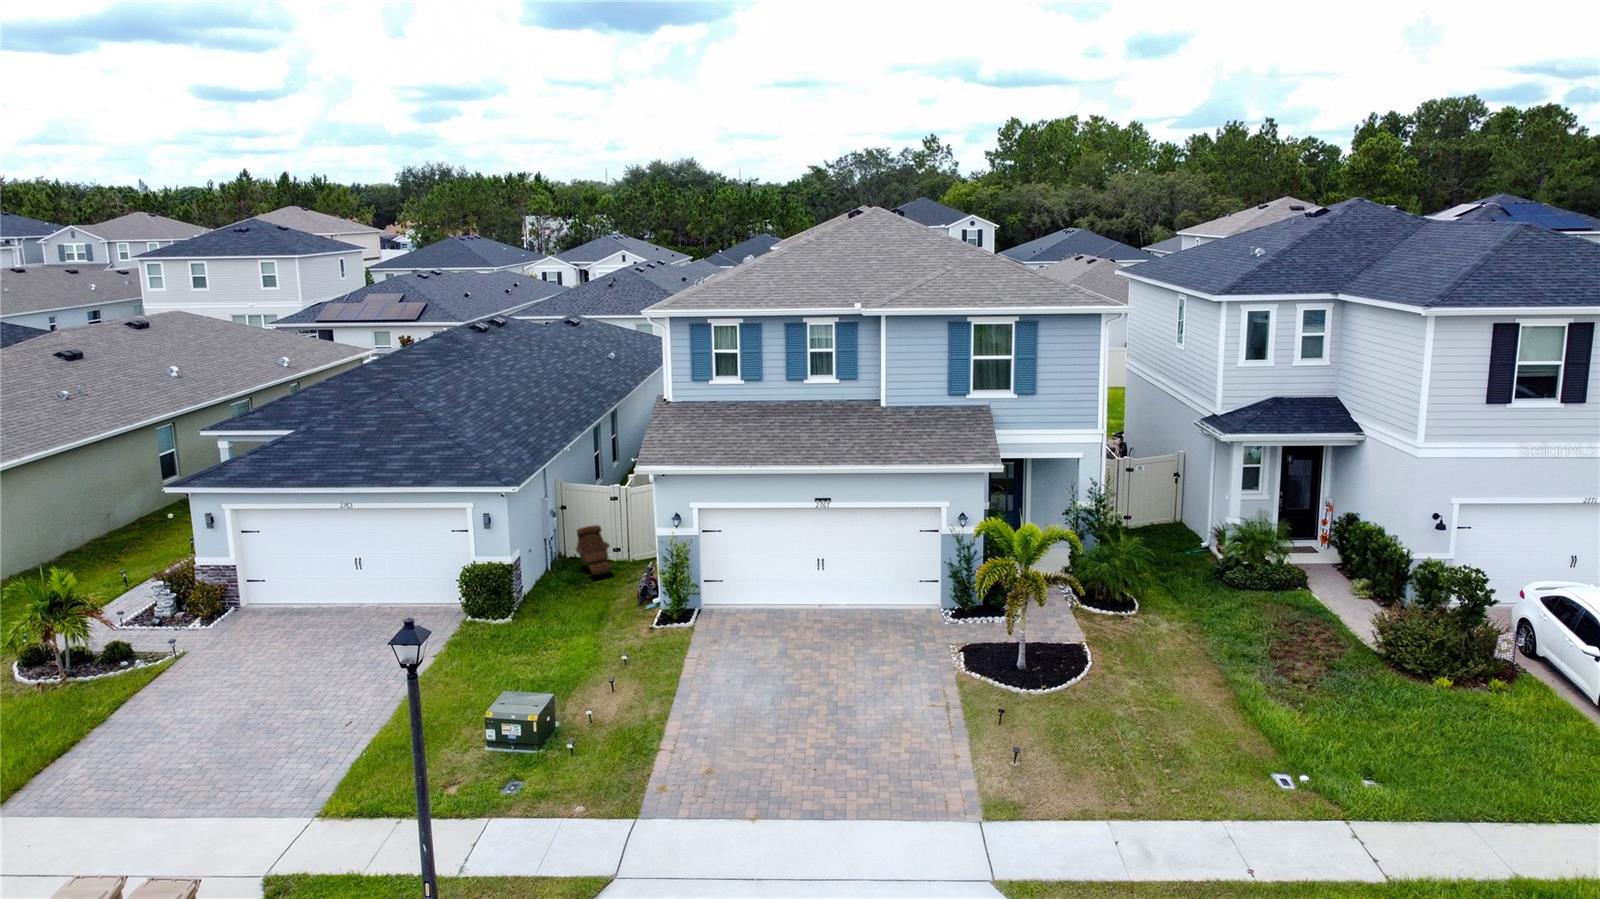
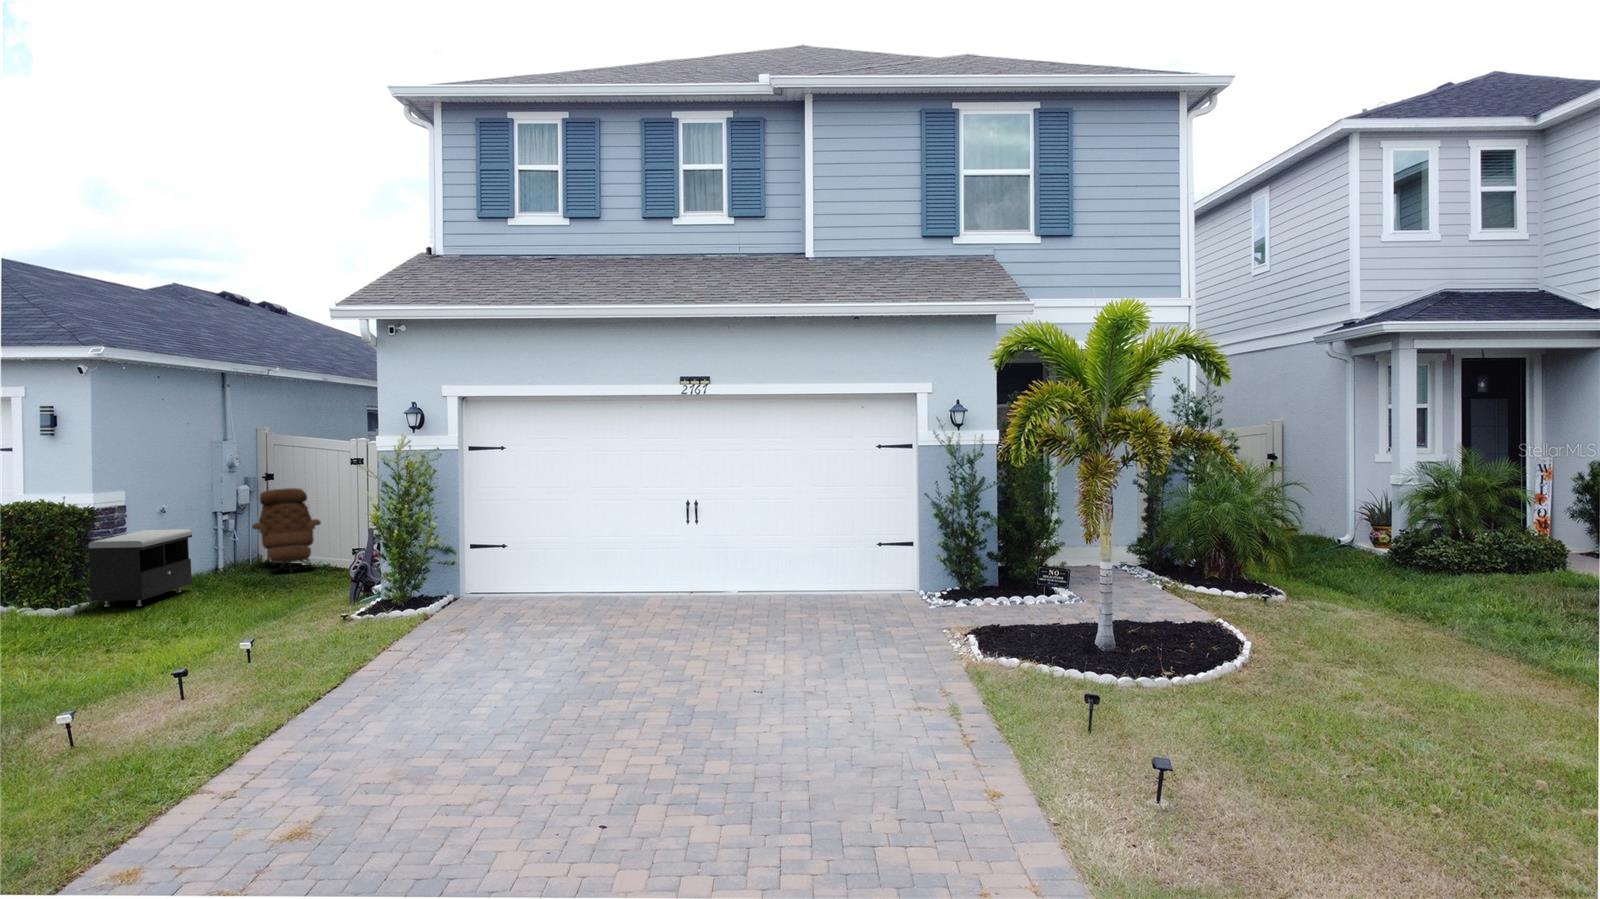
storage bench: none [525,569,563,615] -> present [89,529,192,607]

